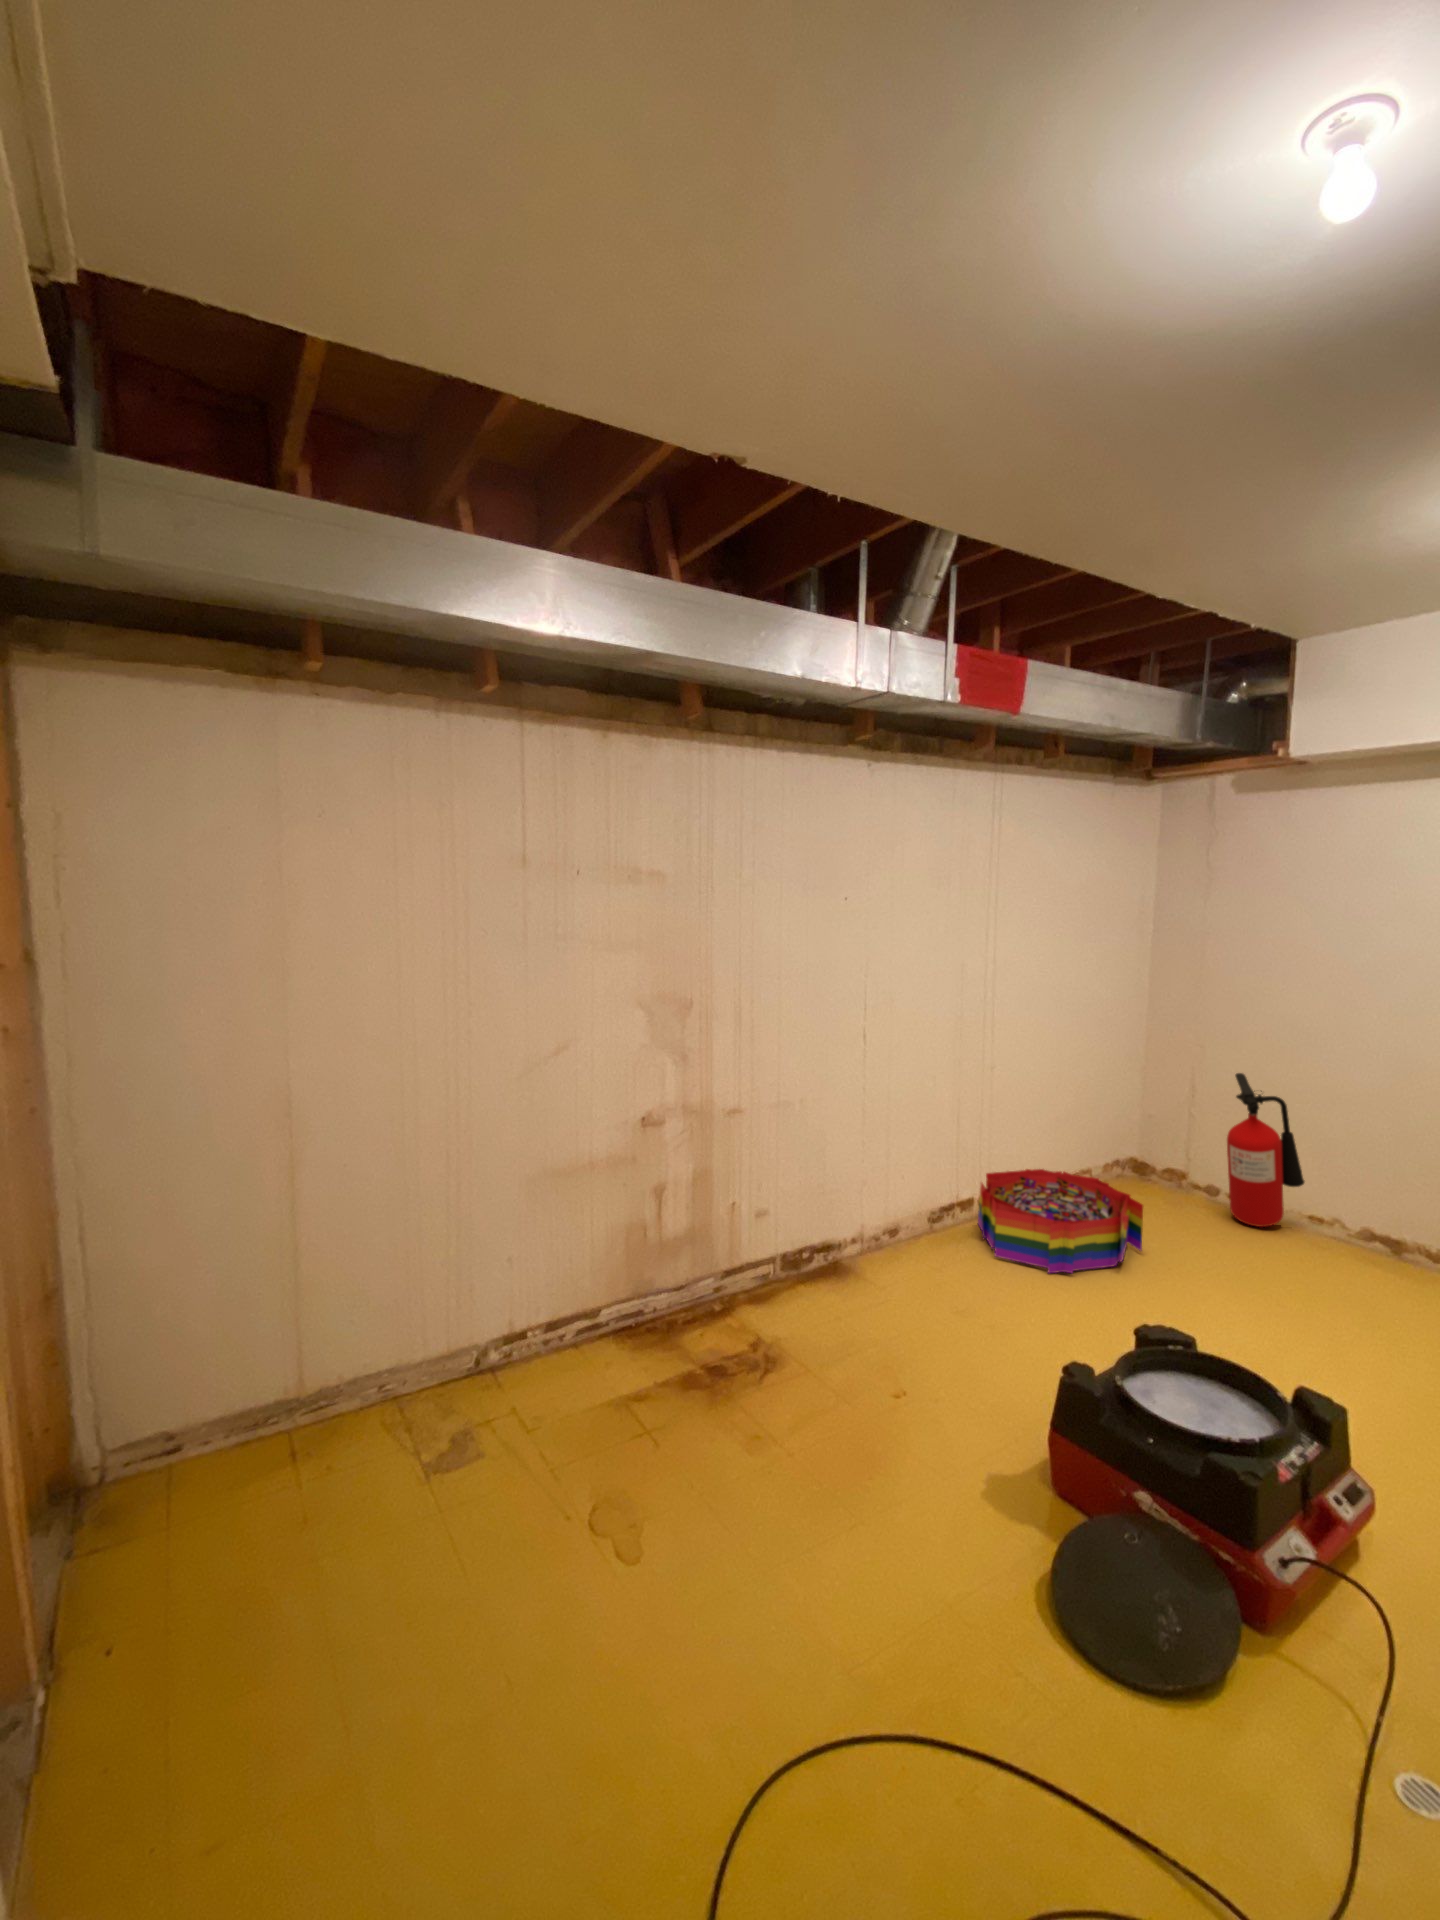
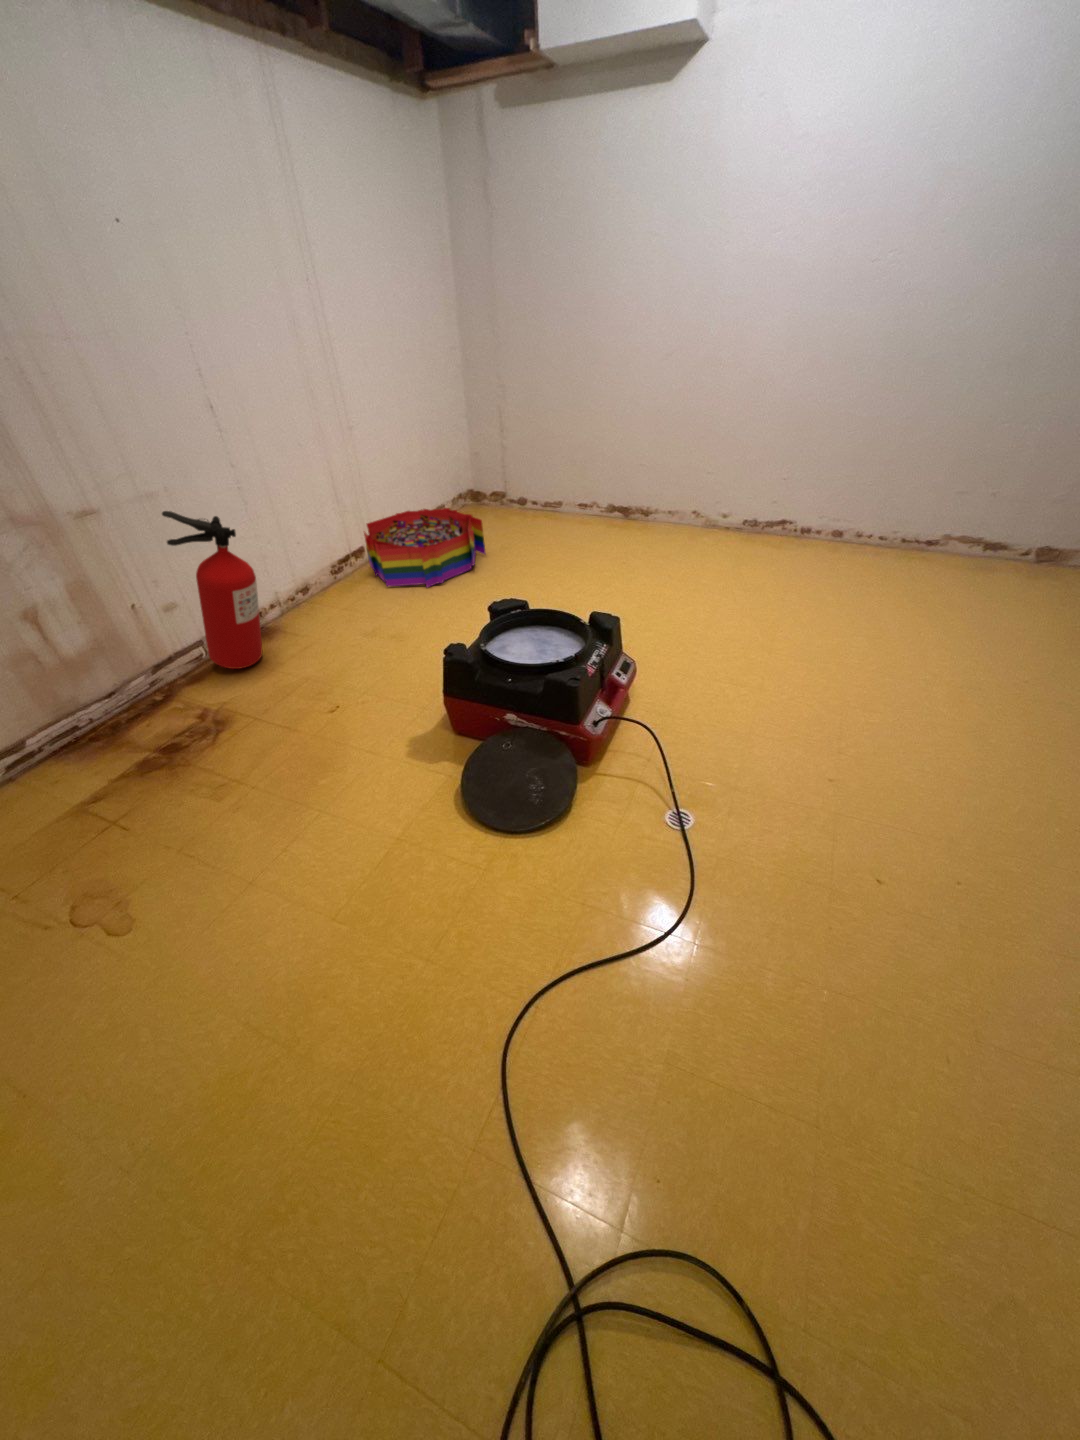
fire extinguisher: present [1227,1073,1304,1227] -> present [162,511,262,669]

